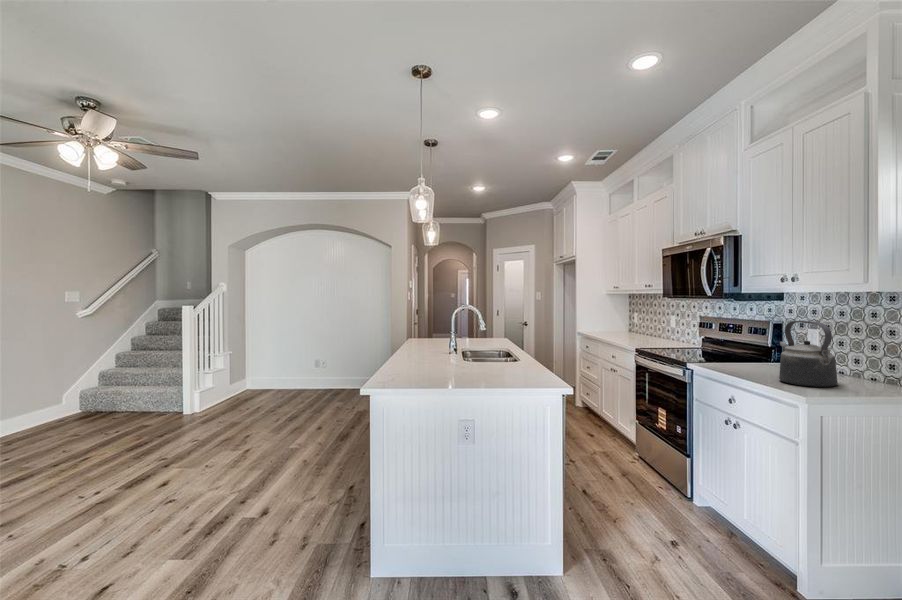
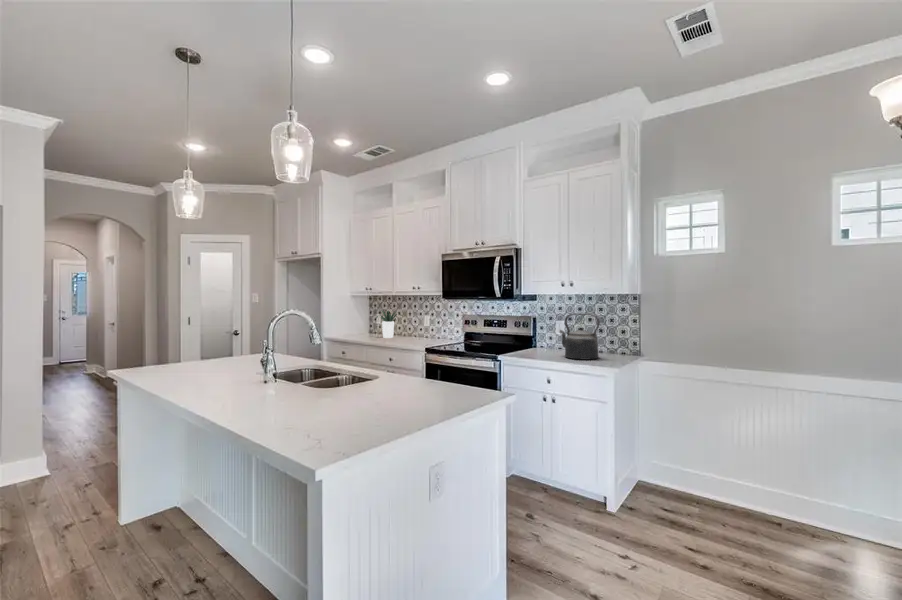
potted plant: none [616,308,652,338] -> present [376,310,397,338]

